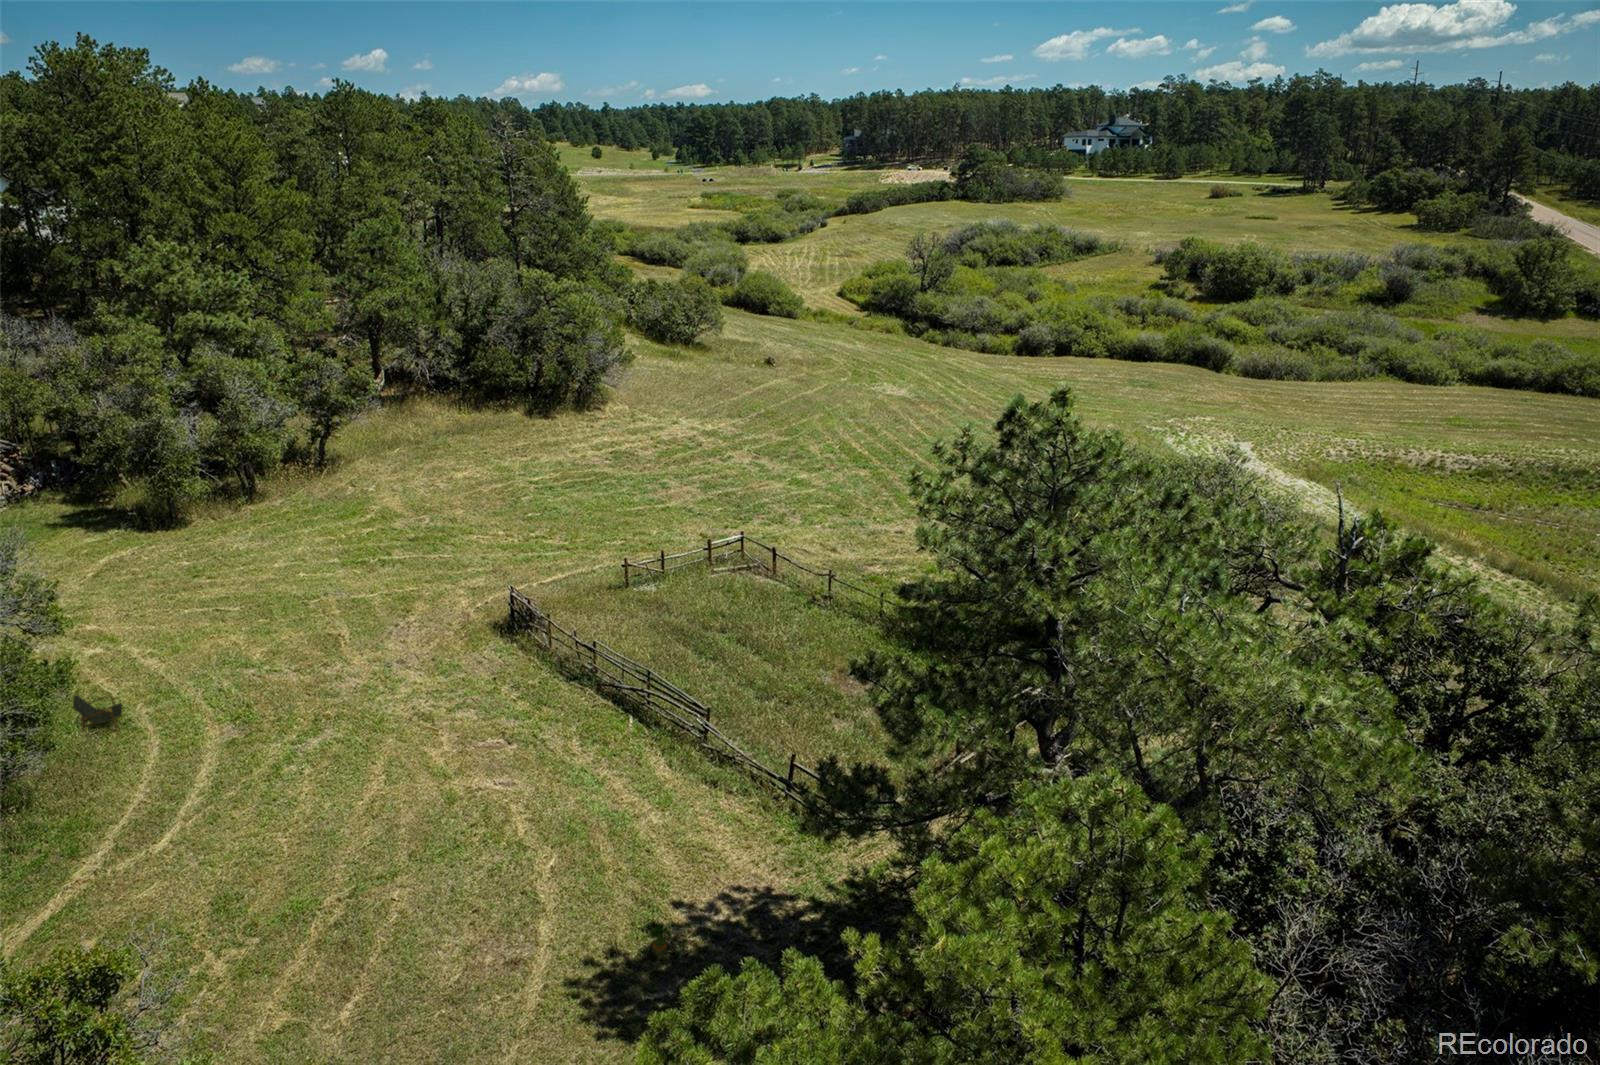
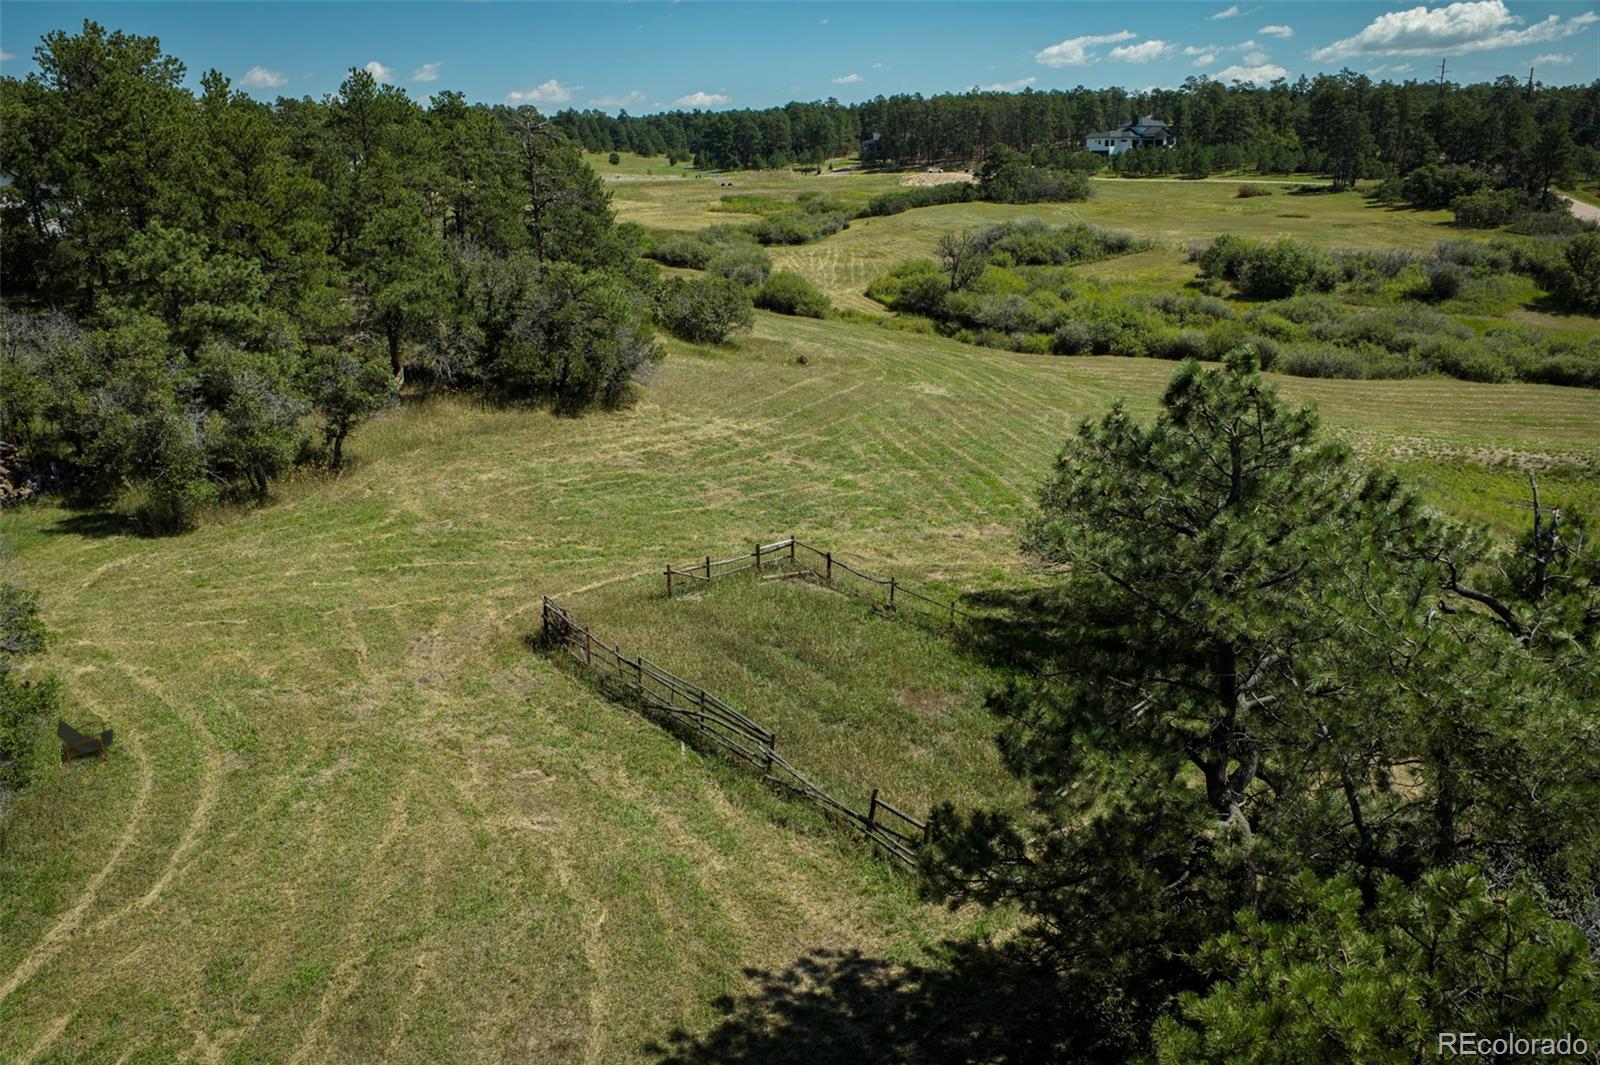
potted tree: present [650,924,672,956] -> none [725,999,752,1040]

